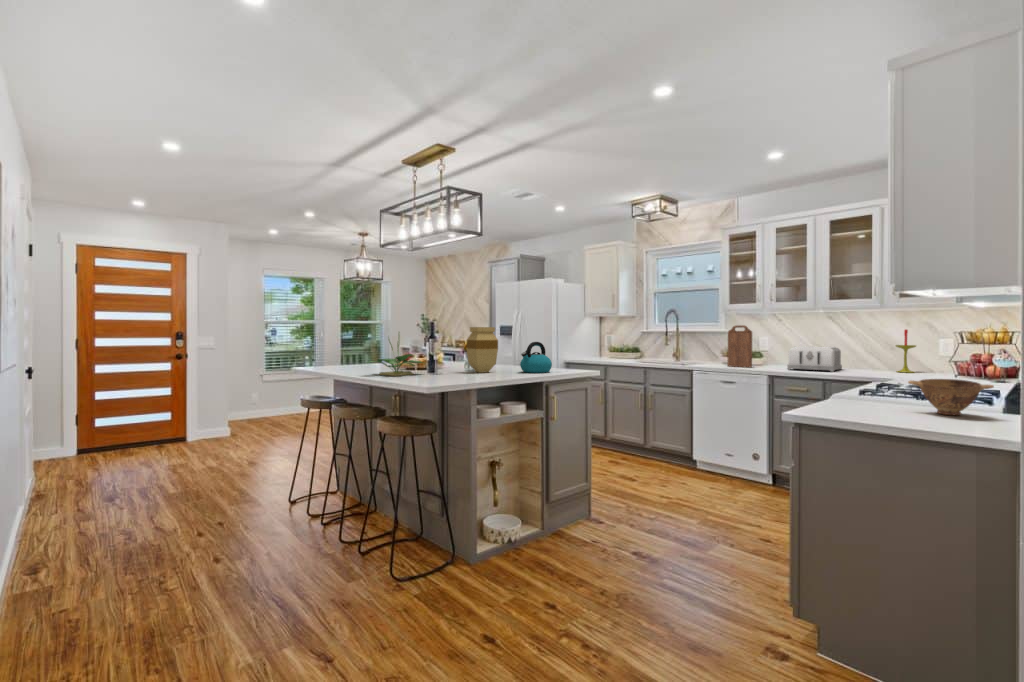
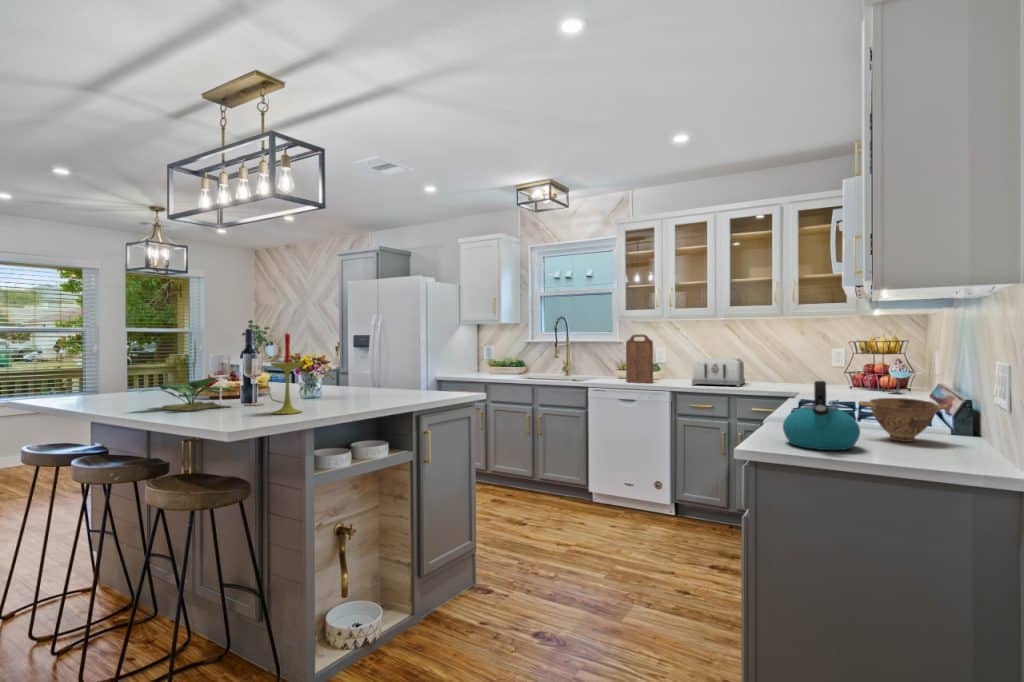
vase: present [467,327,498,373] -> none [301,338,347,401]
candle: present [896,330,916,373] -> present [267,334,303,414]
kettle: present [520,342,552,373] -> present [783,381,860,450]

